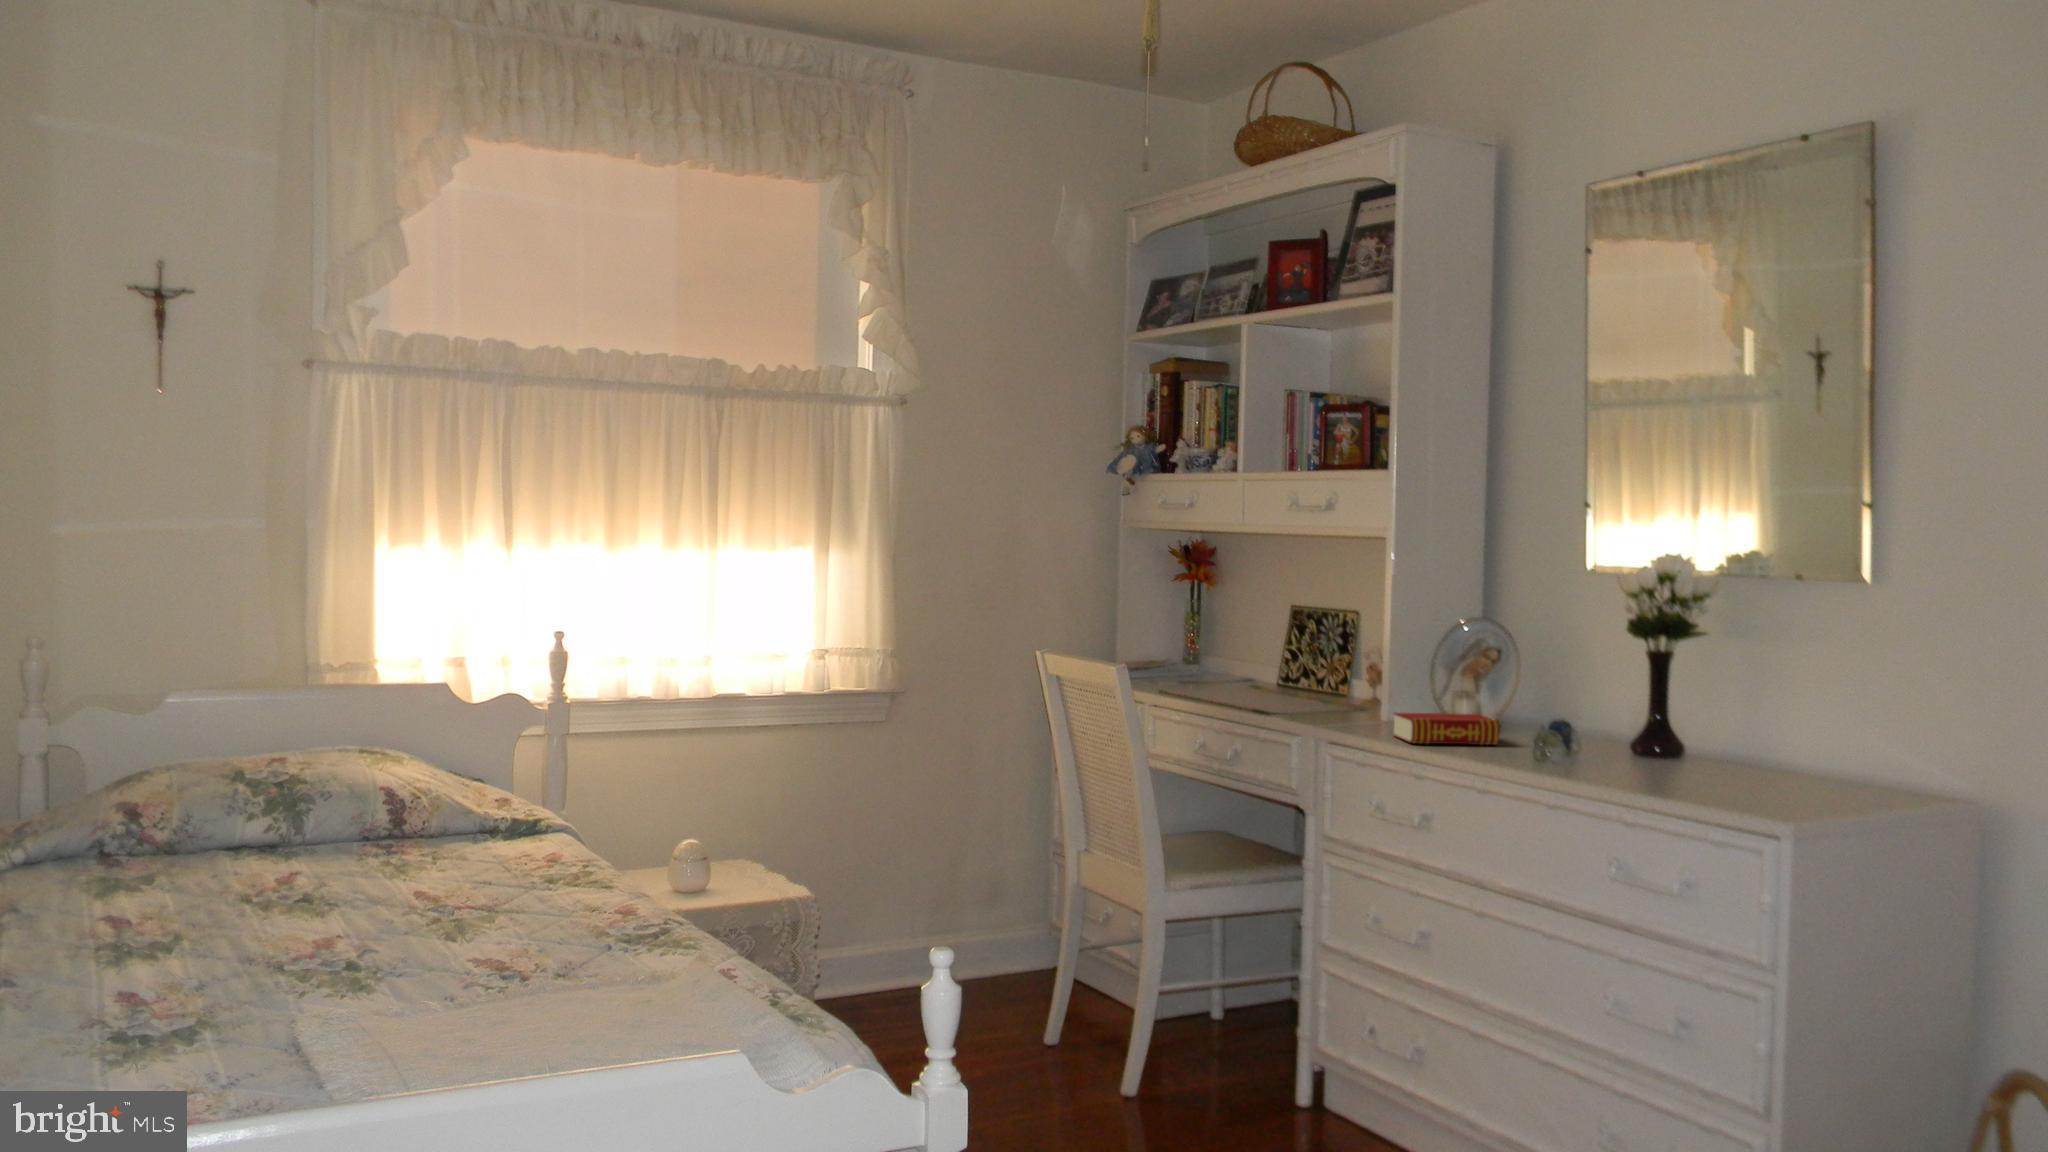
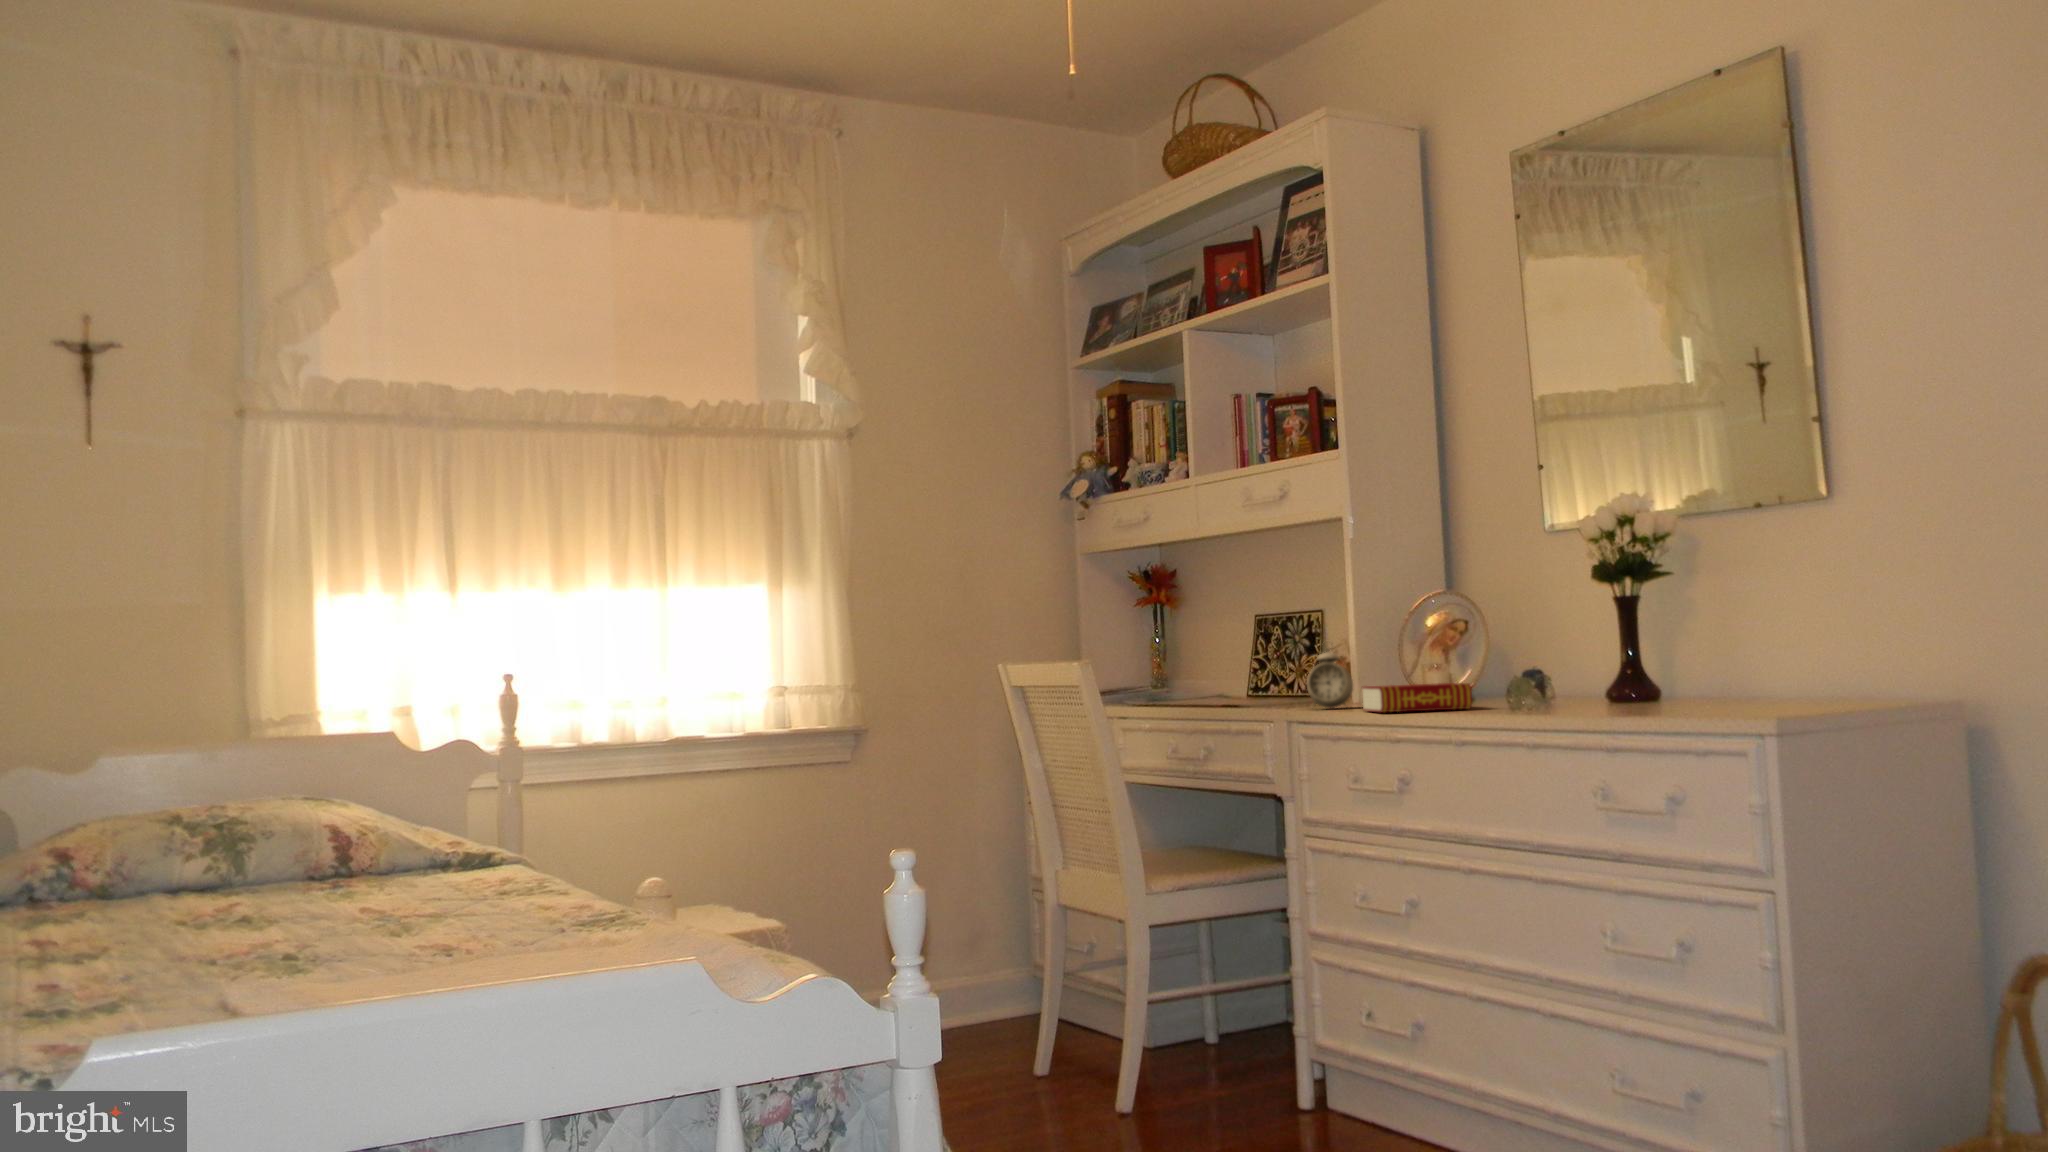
alarm clock: none [1340,660,1385,727] -> present [1307,649,1353,708]

